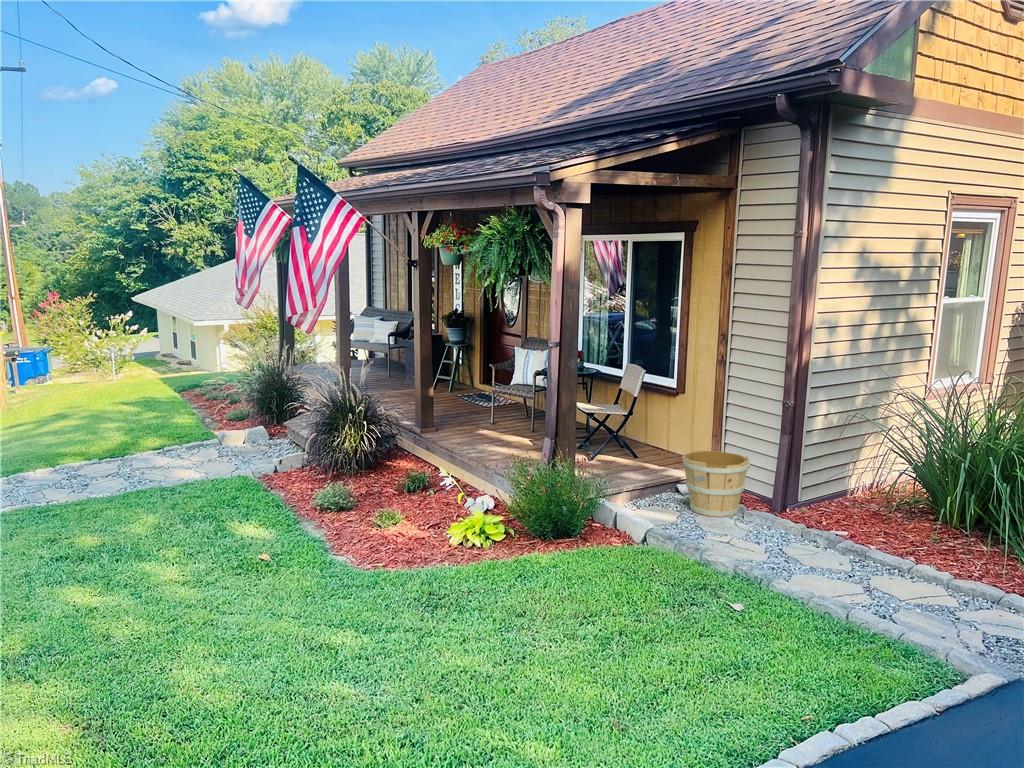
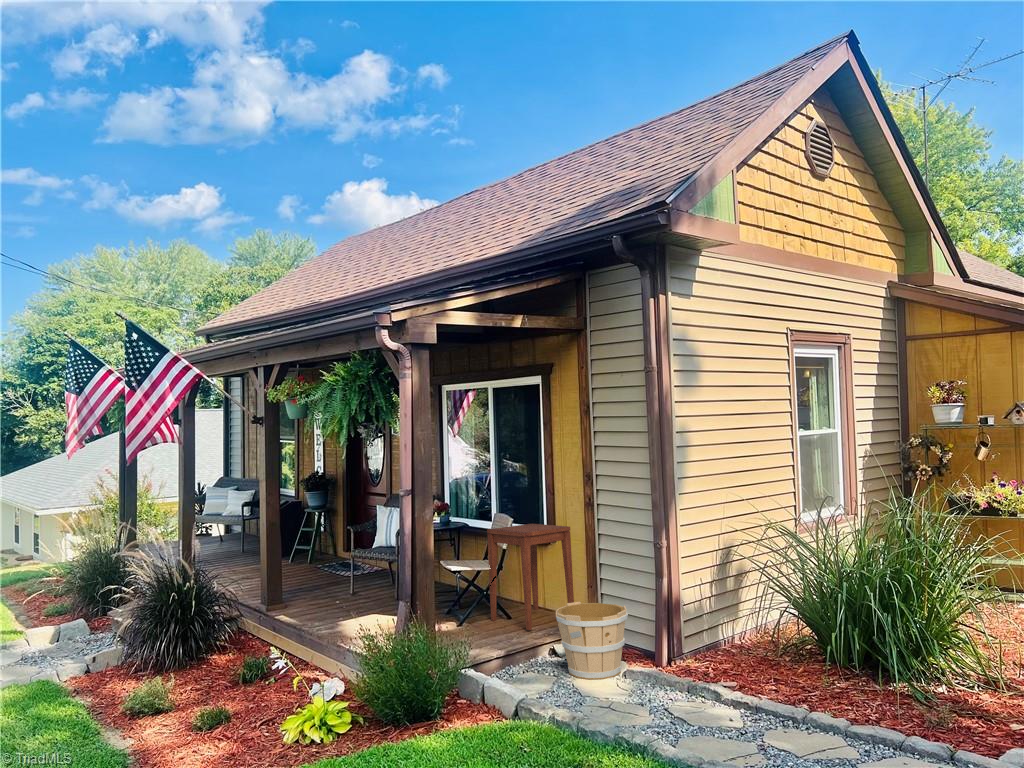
side table: none [620,374,701,470] -> present [487,524,574,630]

